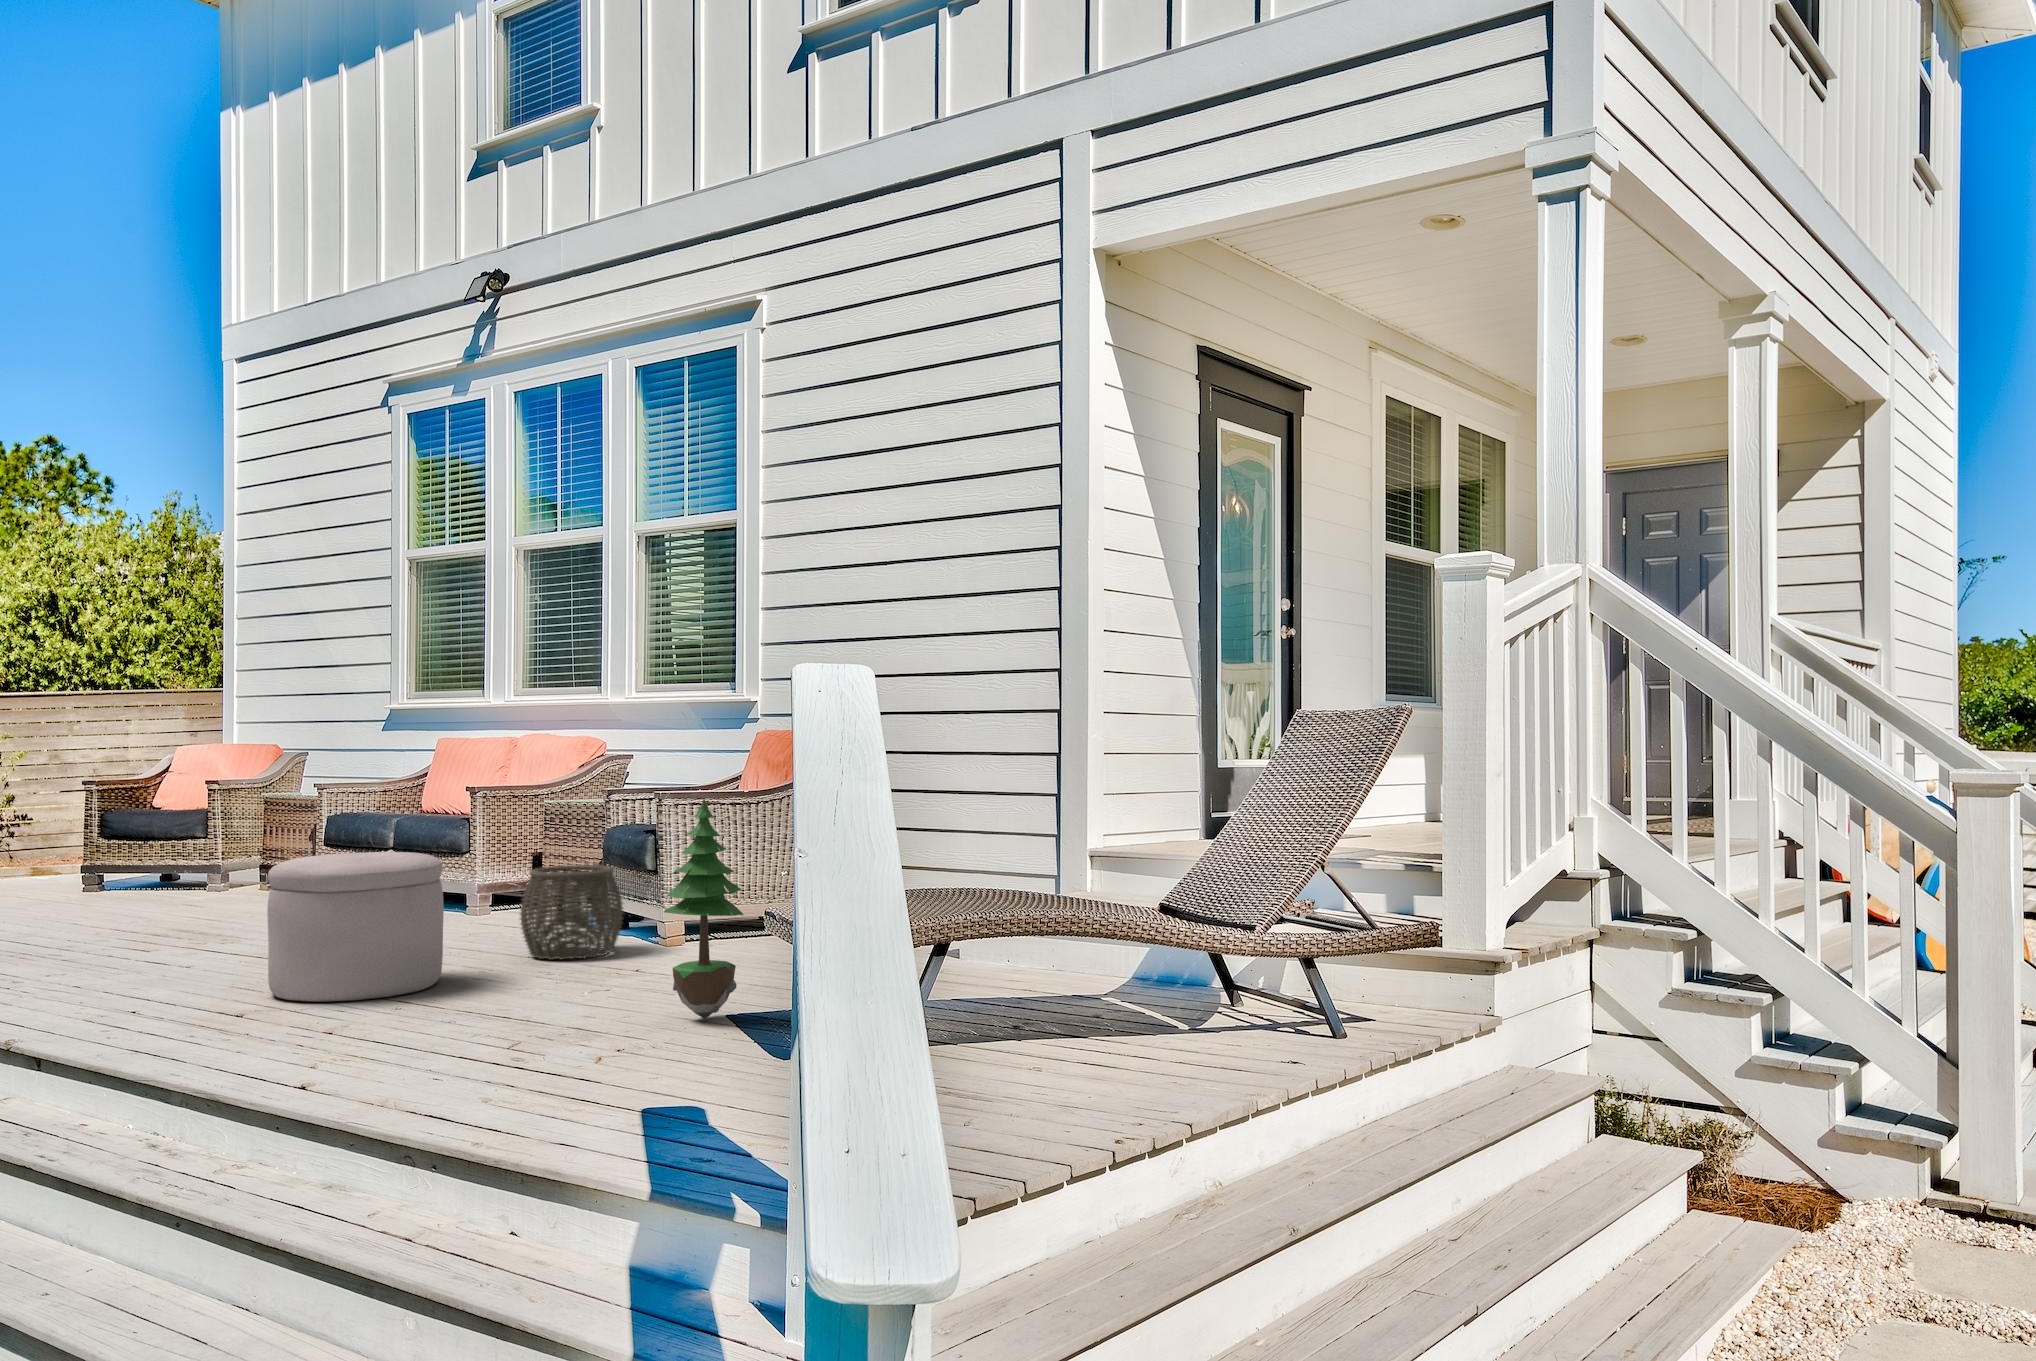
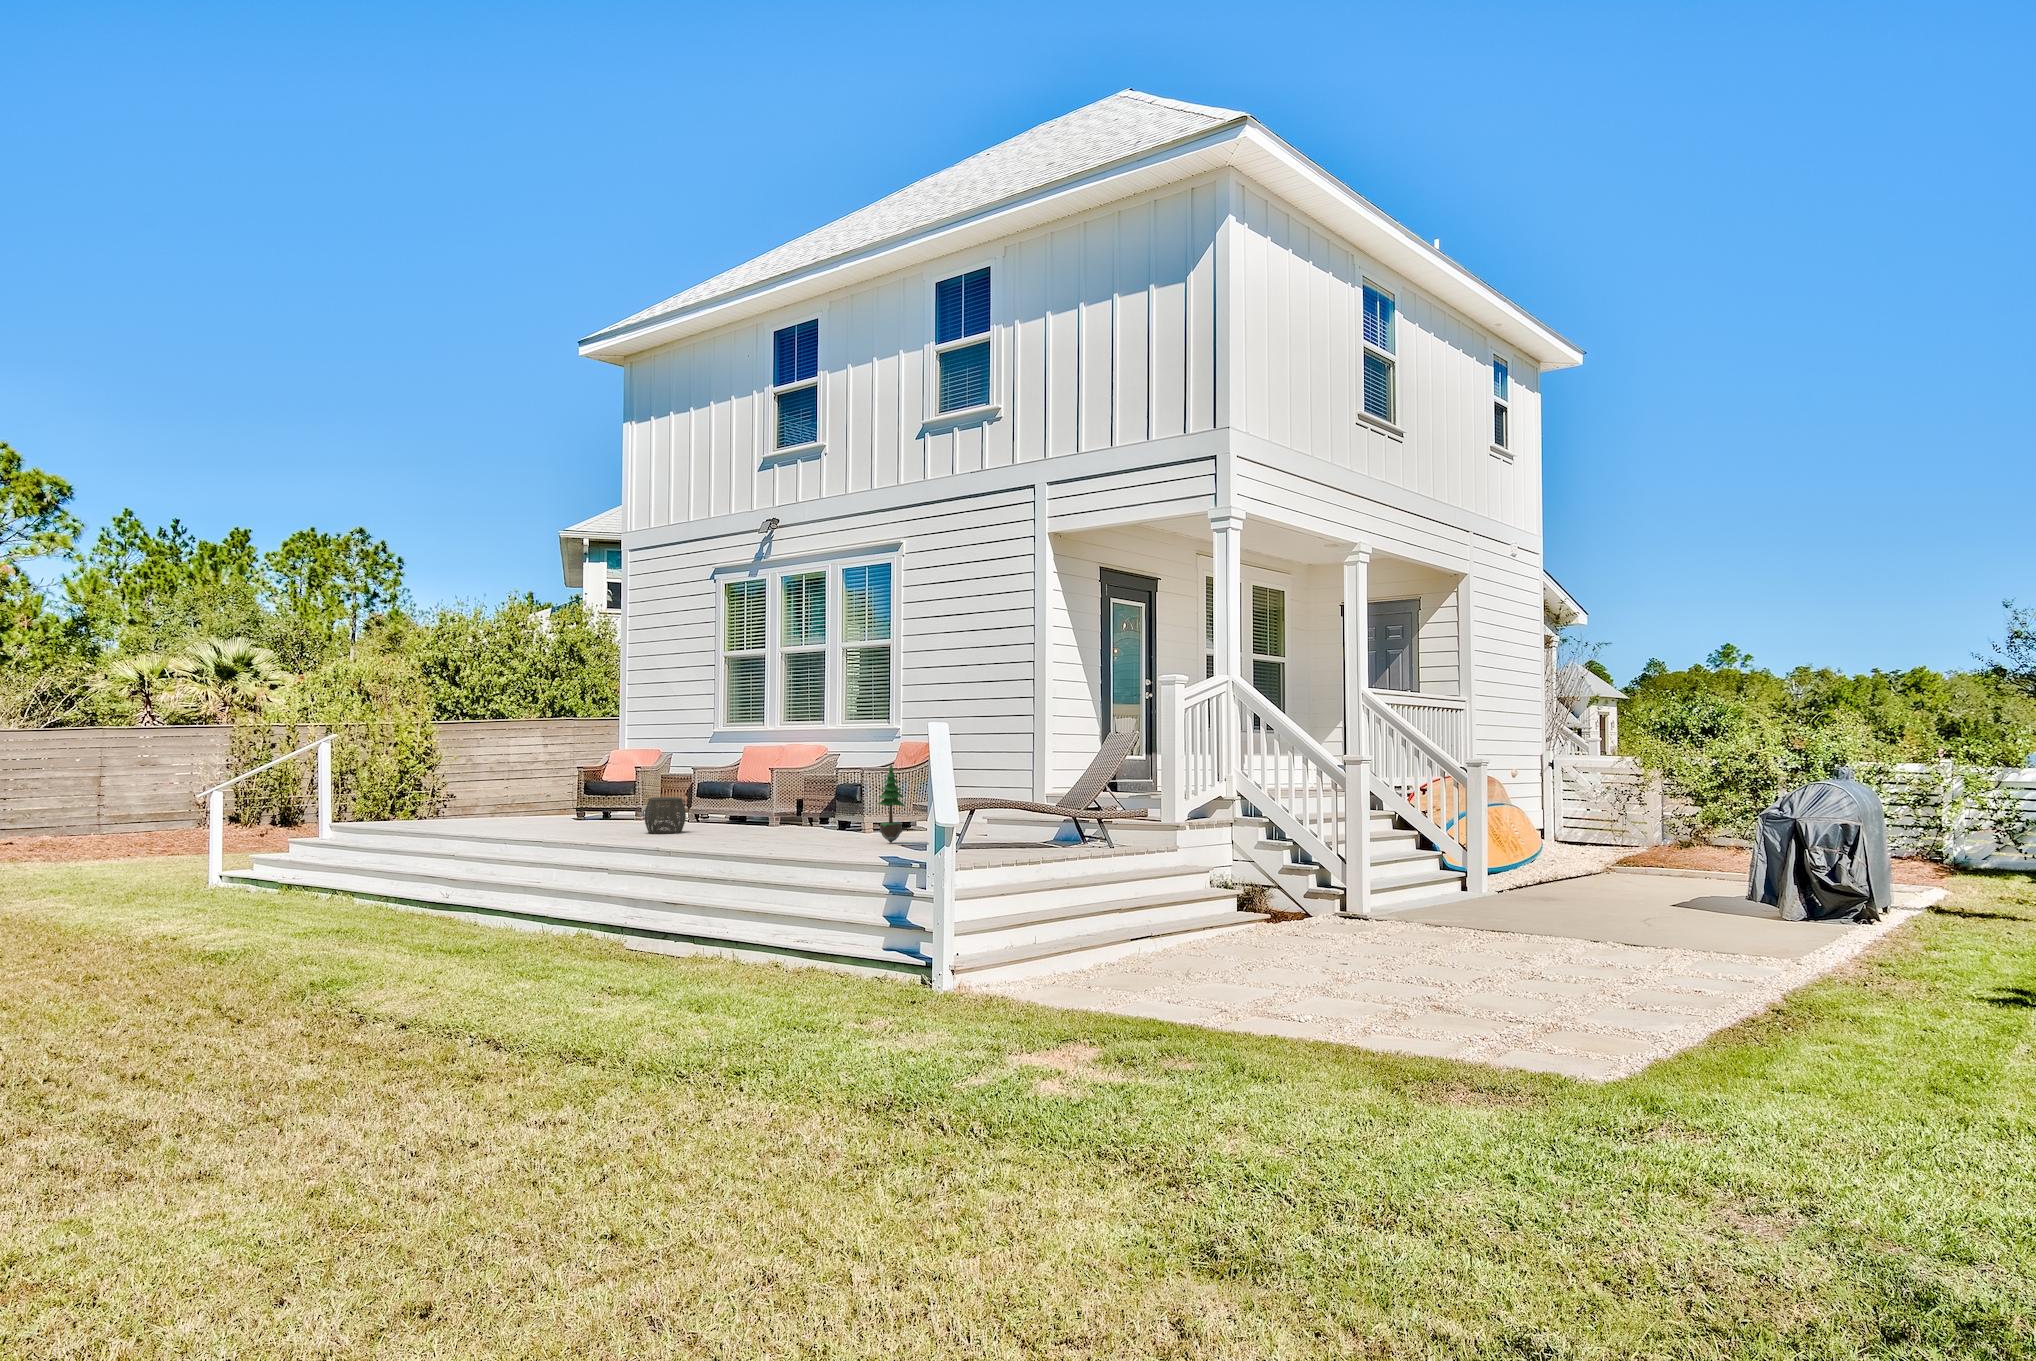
ottoman: present [267,852,444,1002] -> none [724,787,786,840]
woven basket: present [520,865,623,960] -> present [644,797,686,834]

